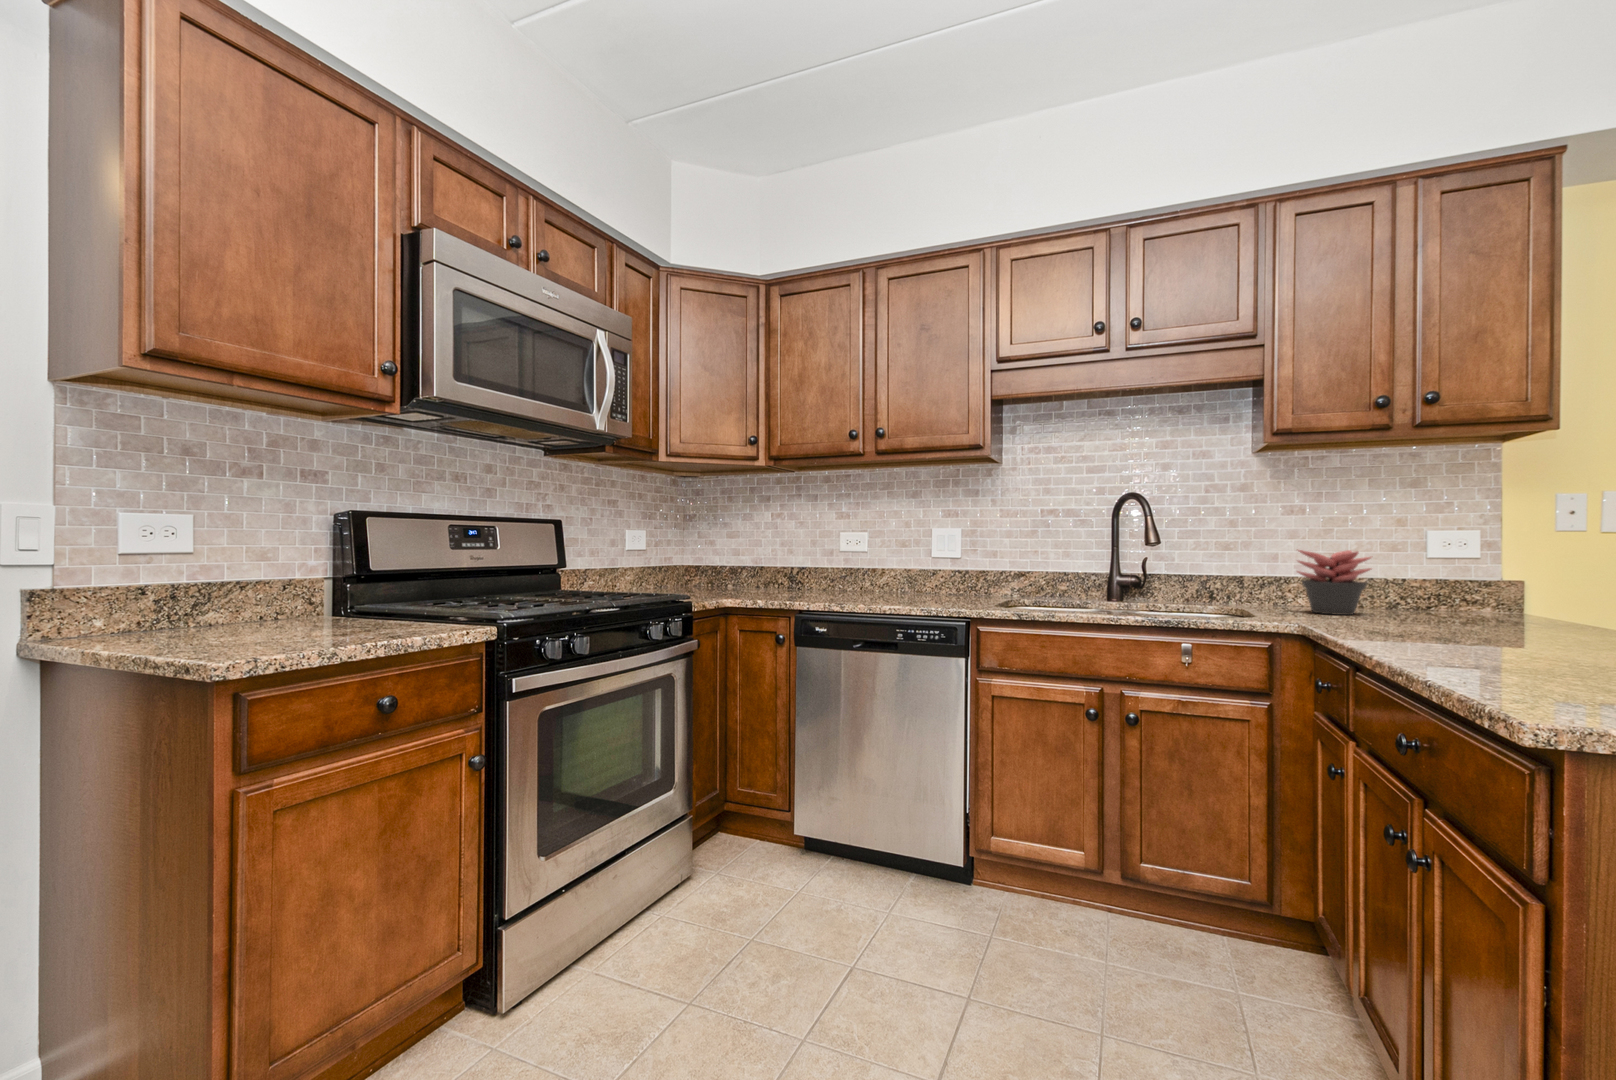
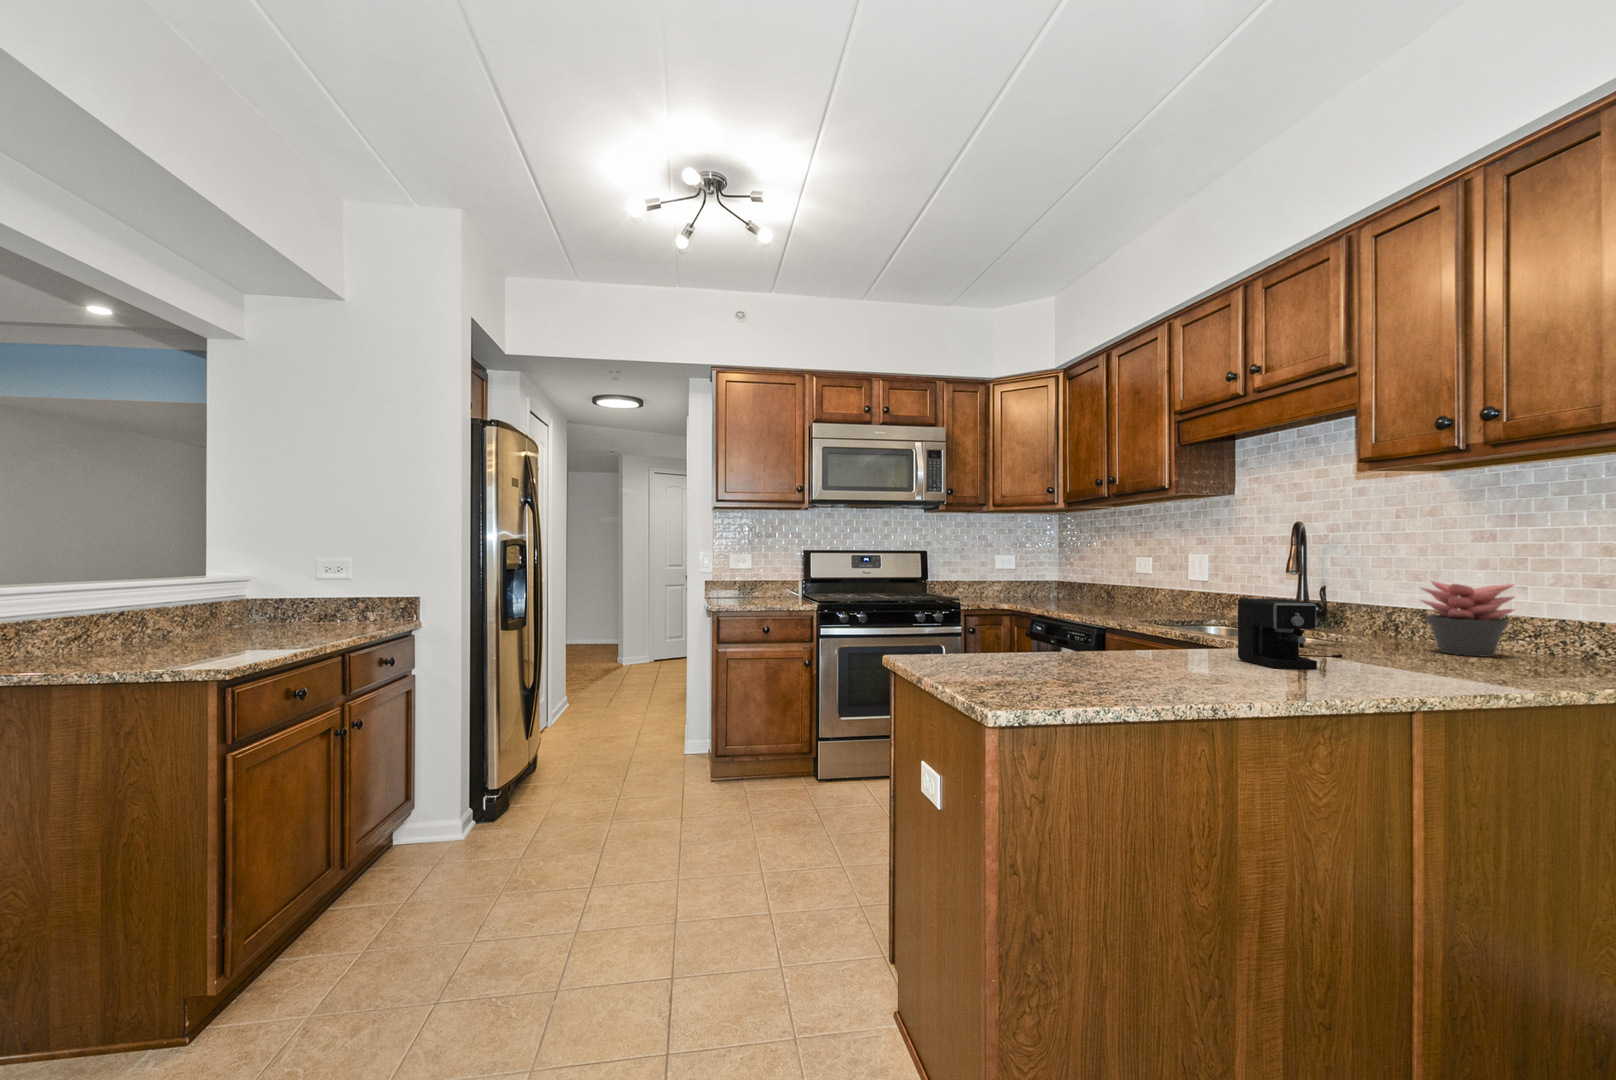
coffee maker: none [1409,573,1555,649] -> present [1238,598,1342,669]

